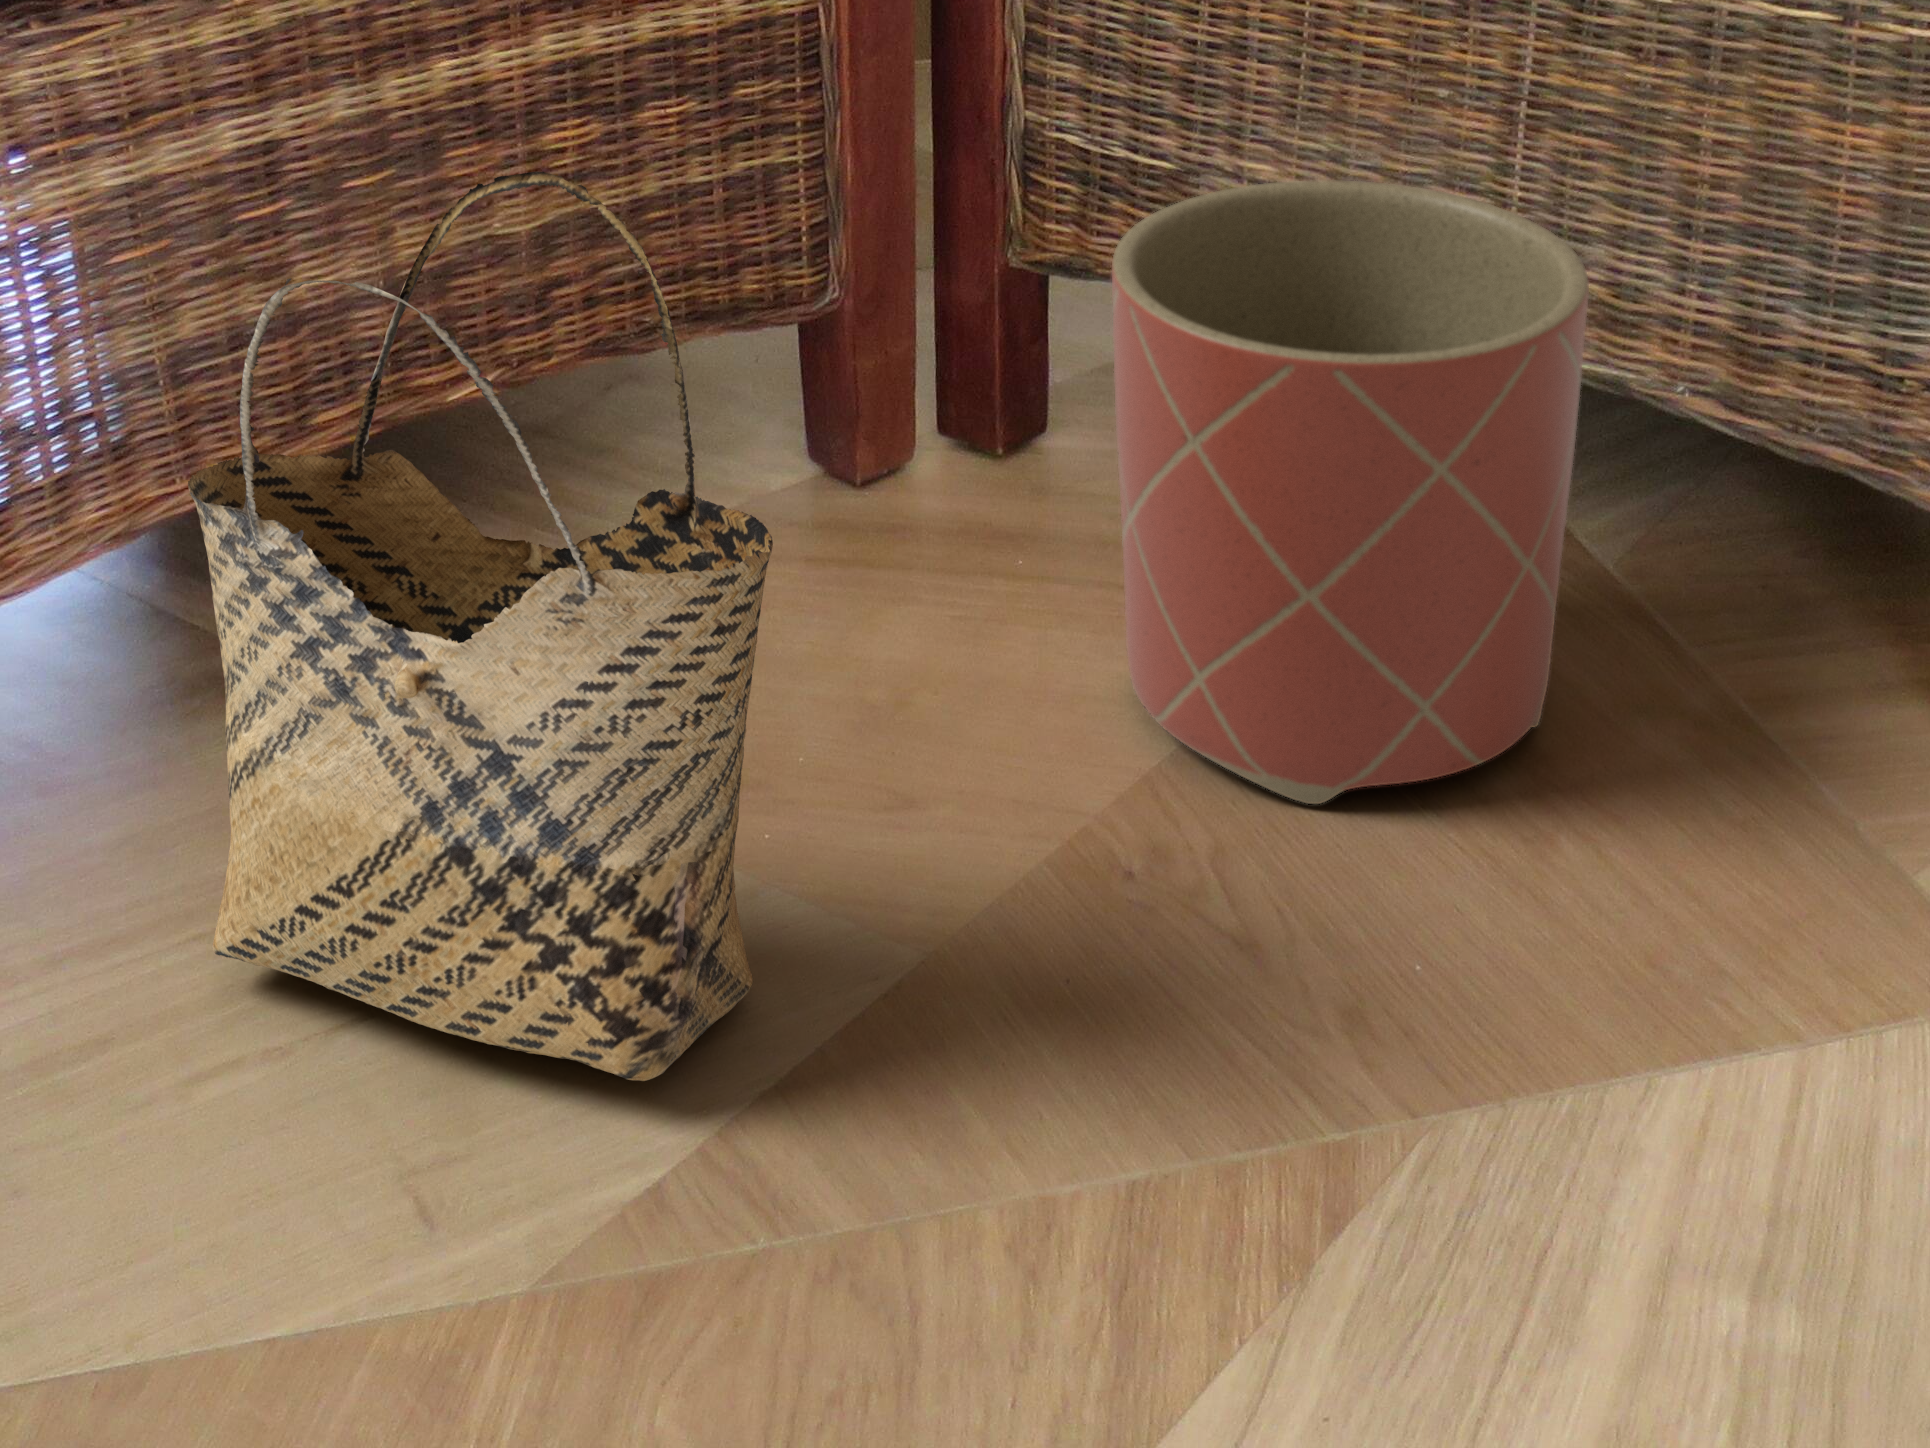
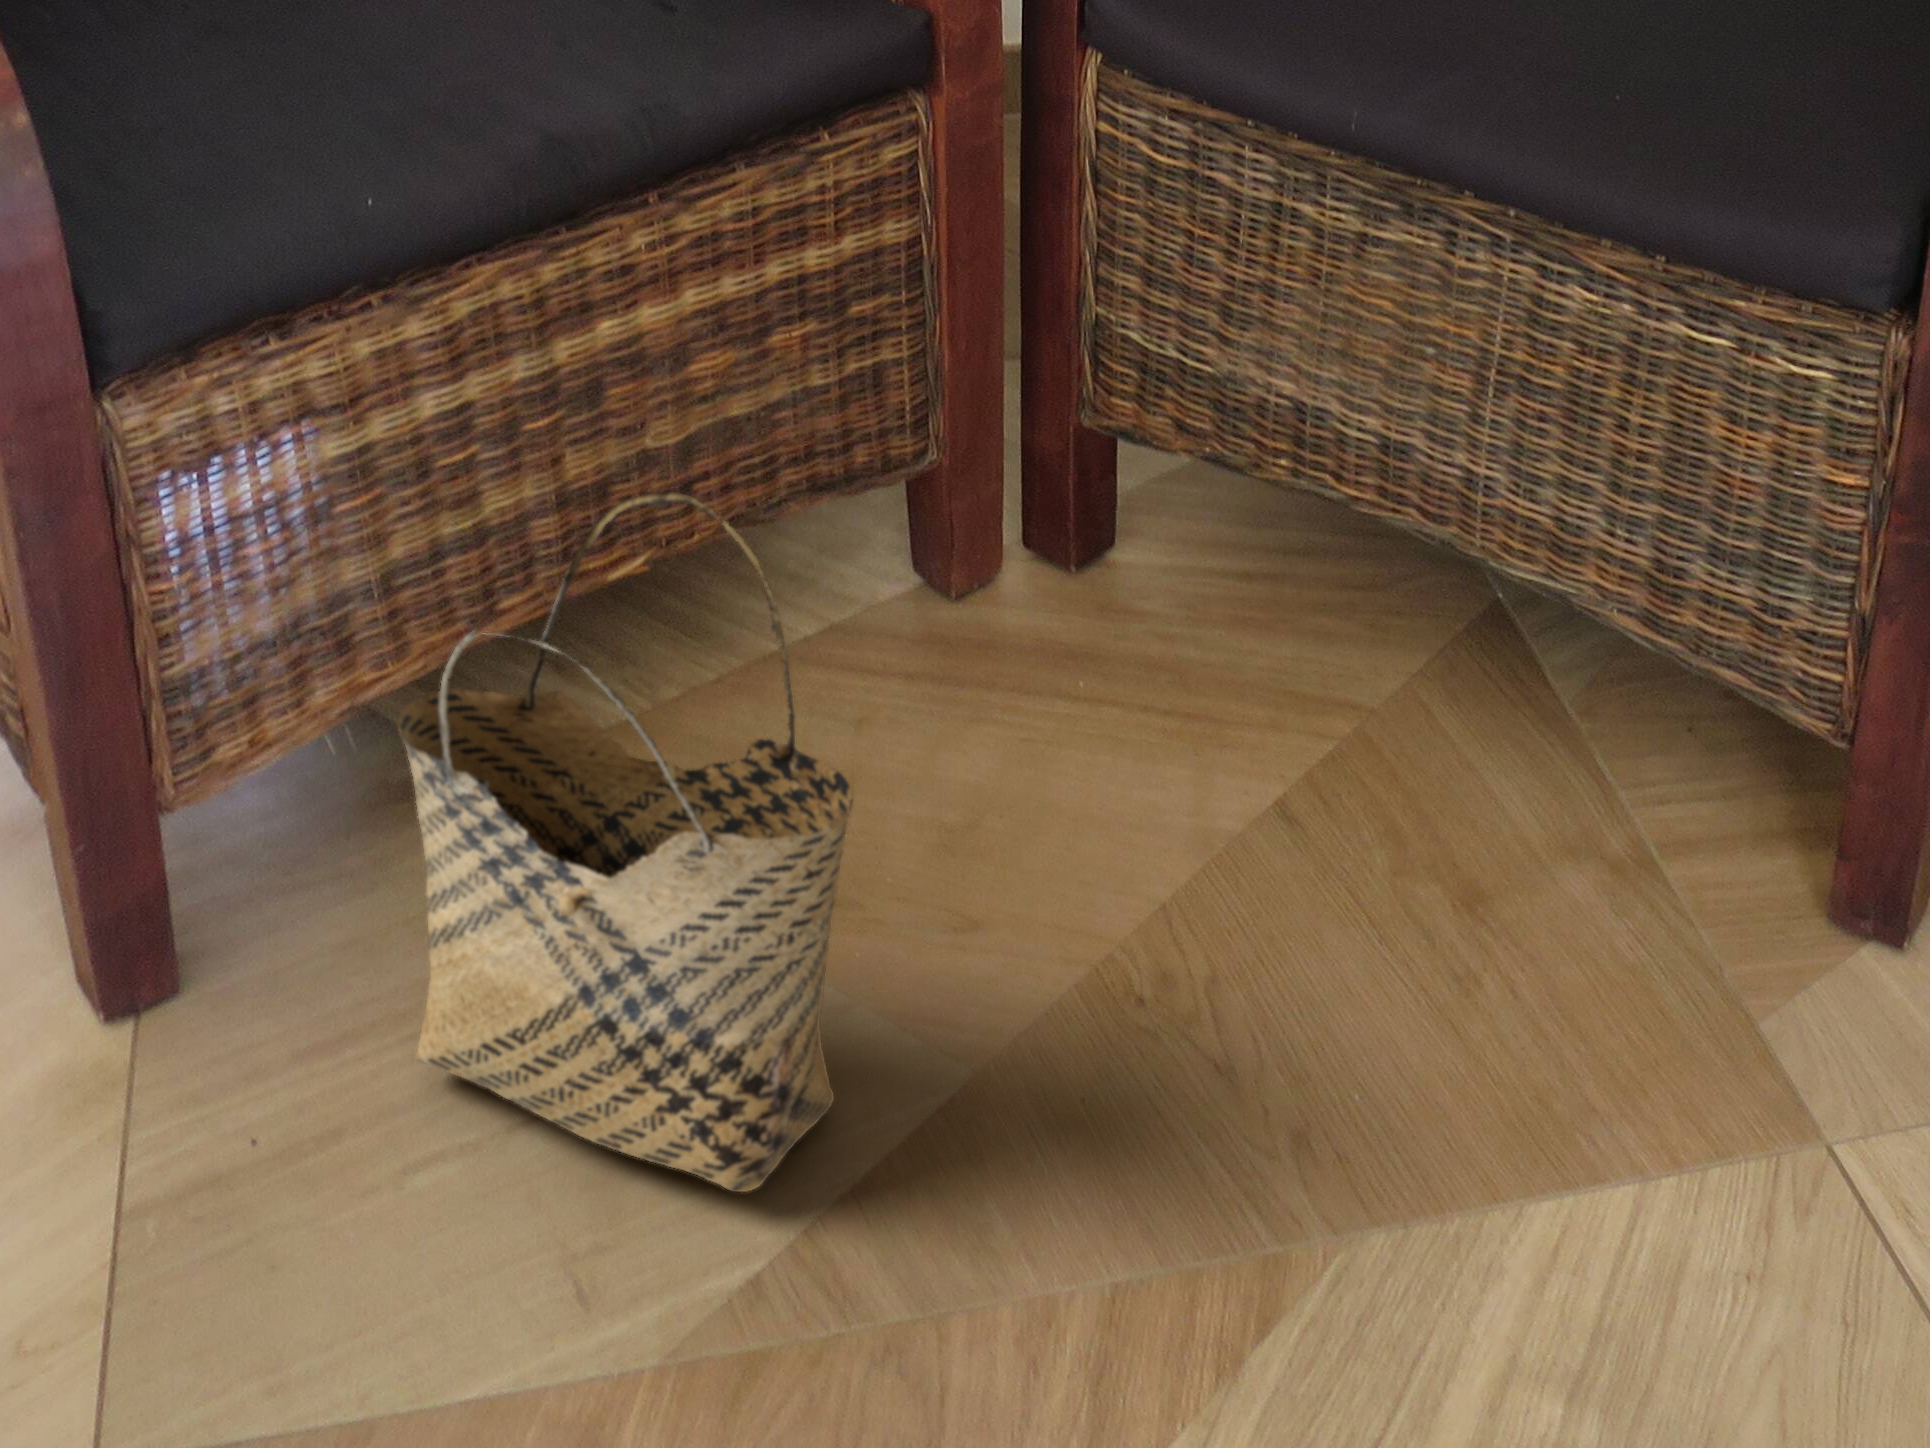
planter: present [1112,180,1589,804] -> none [1146,409,1531,939]

